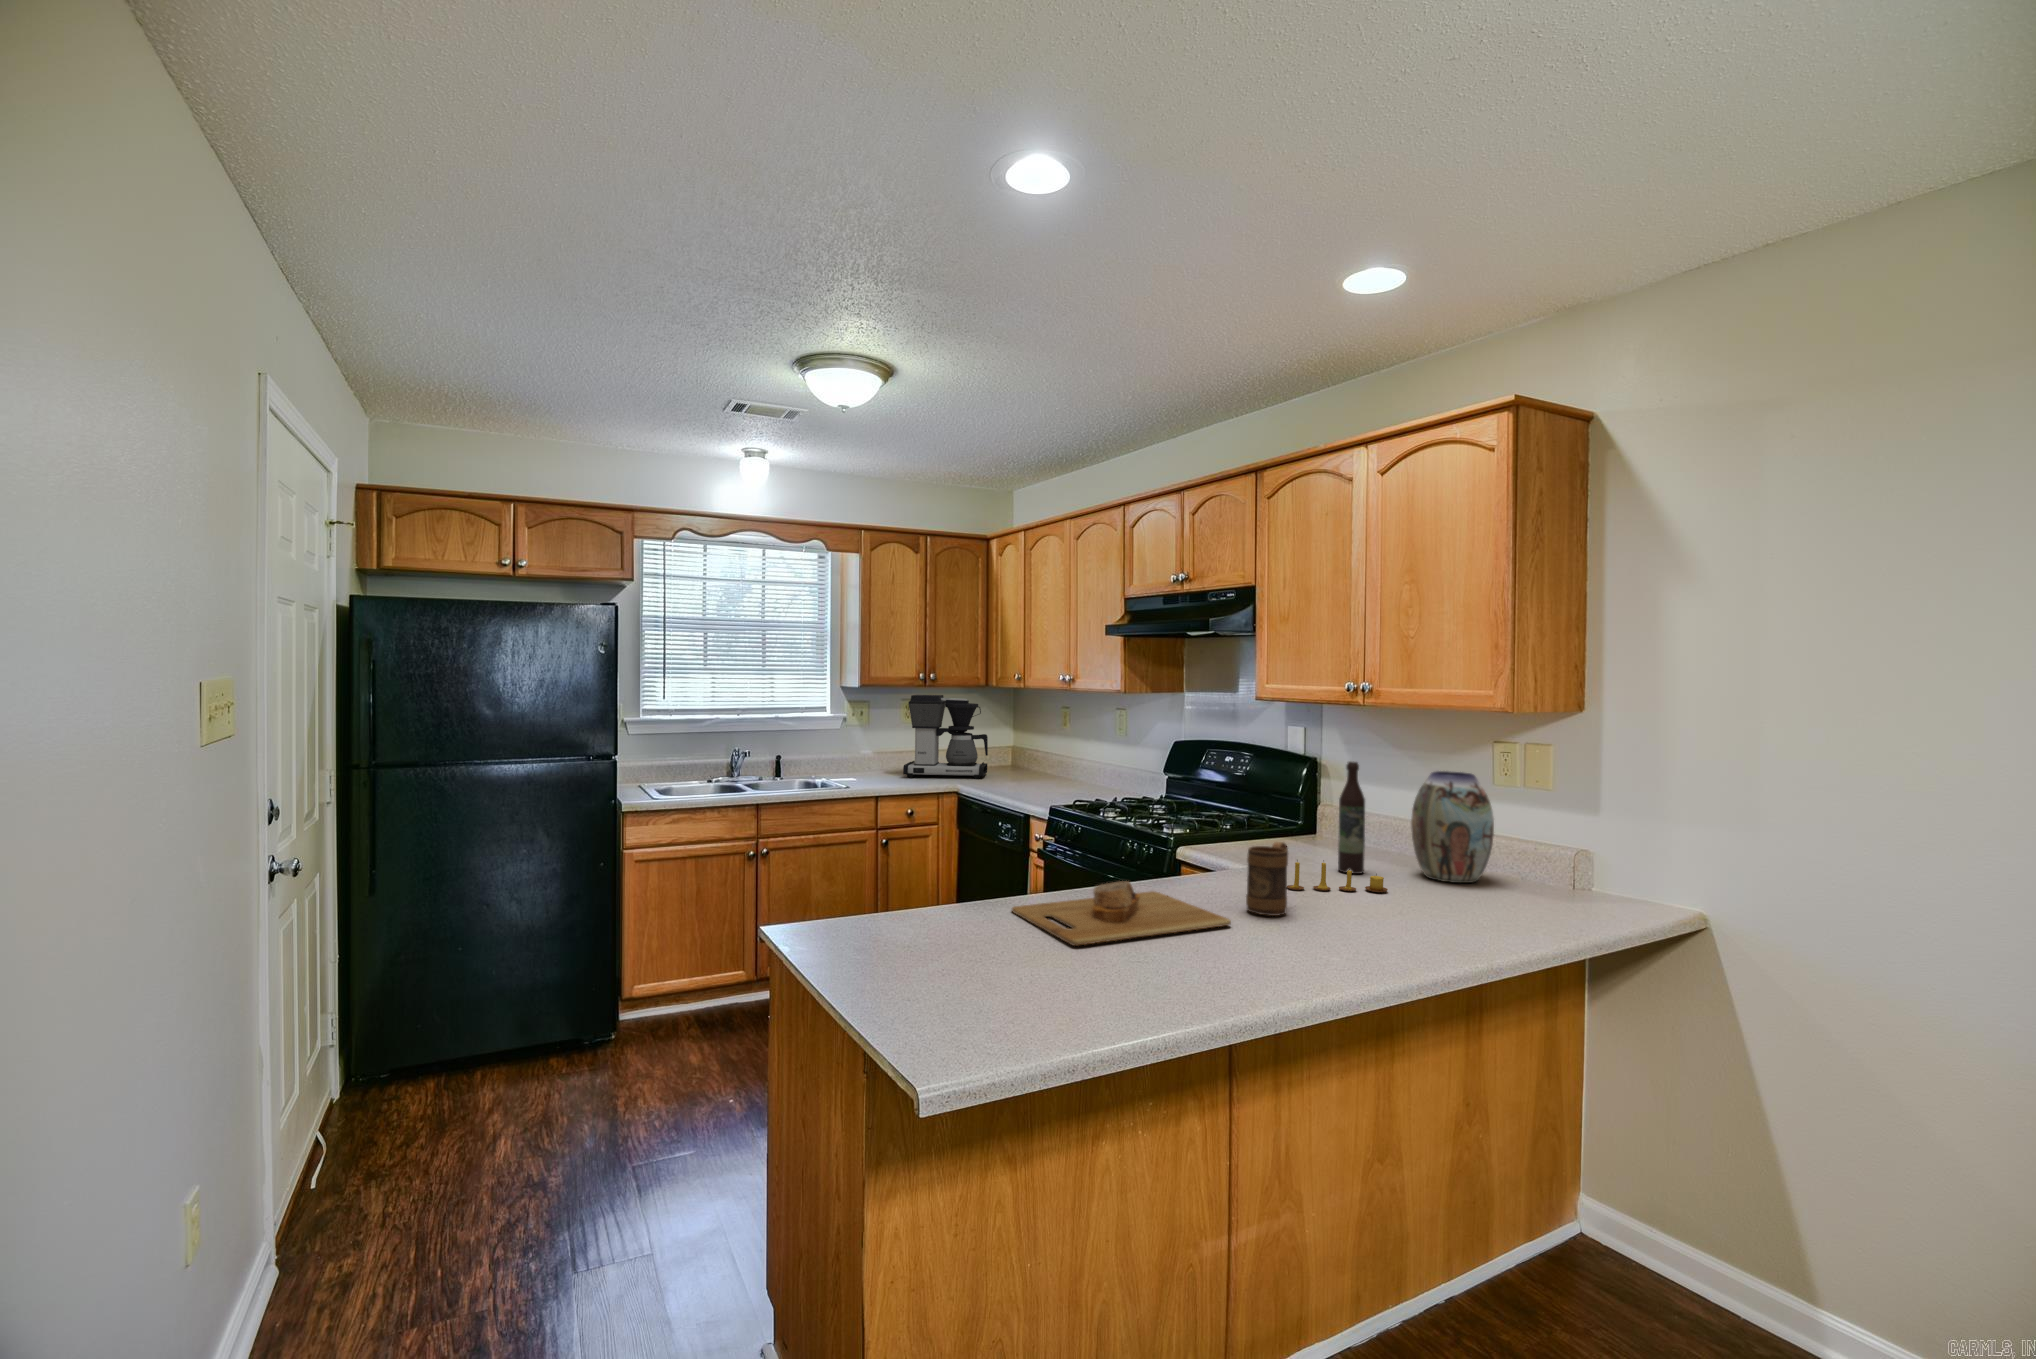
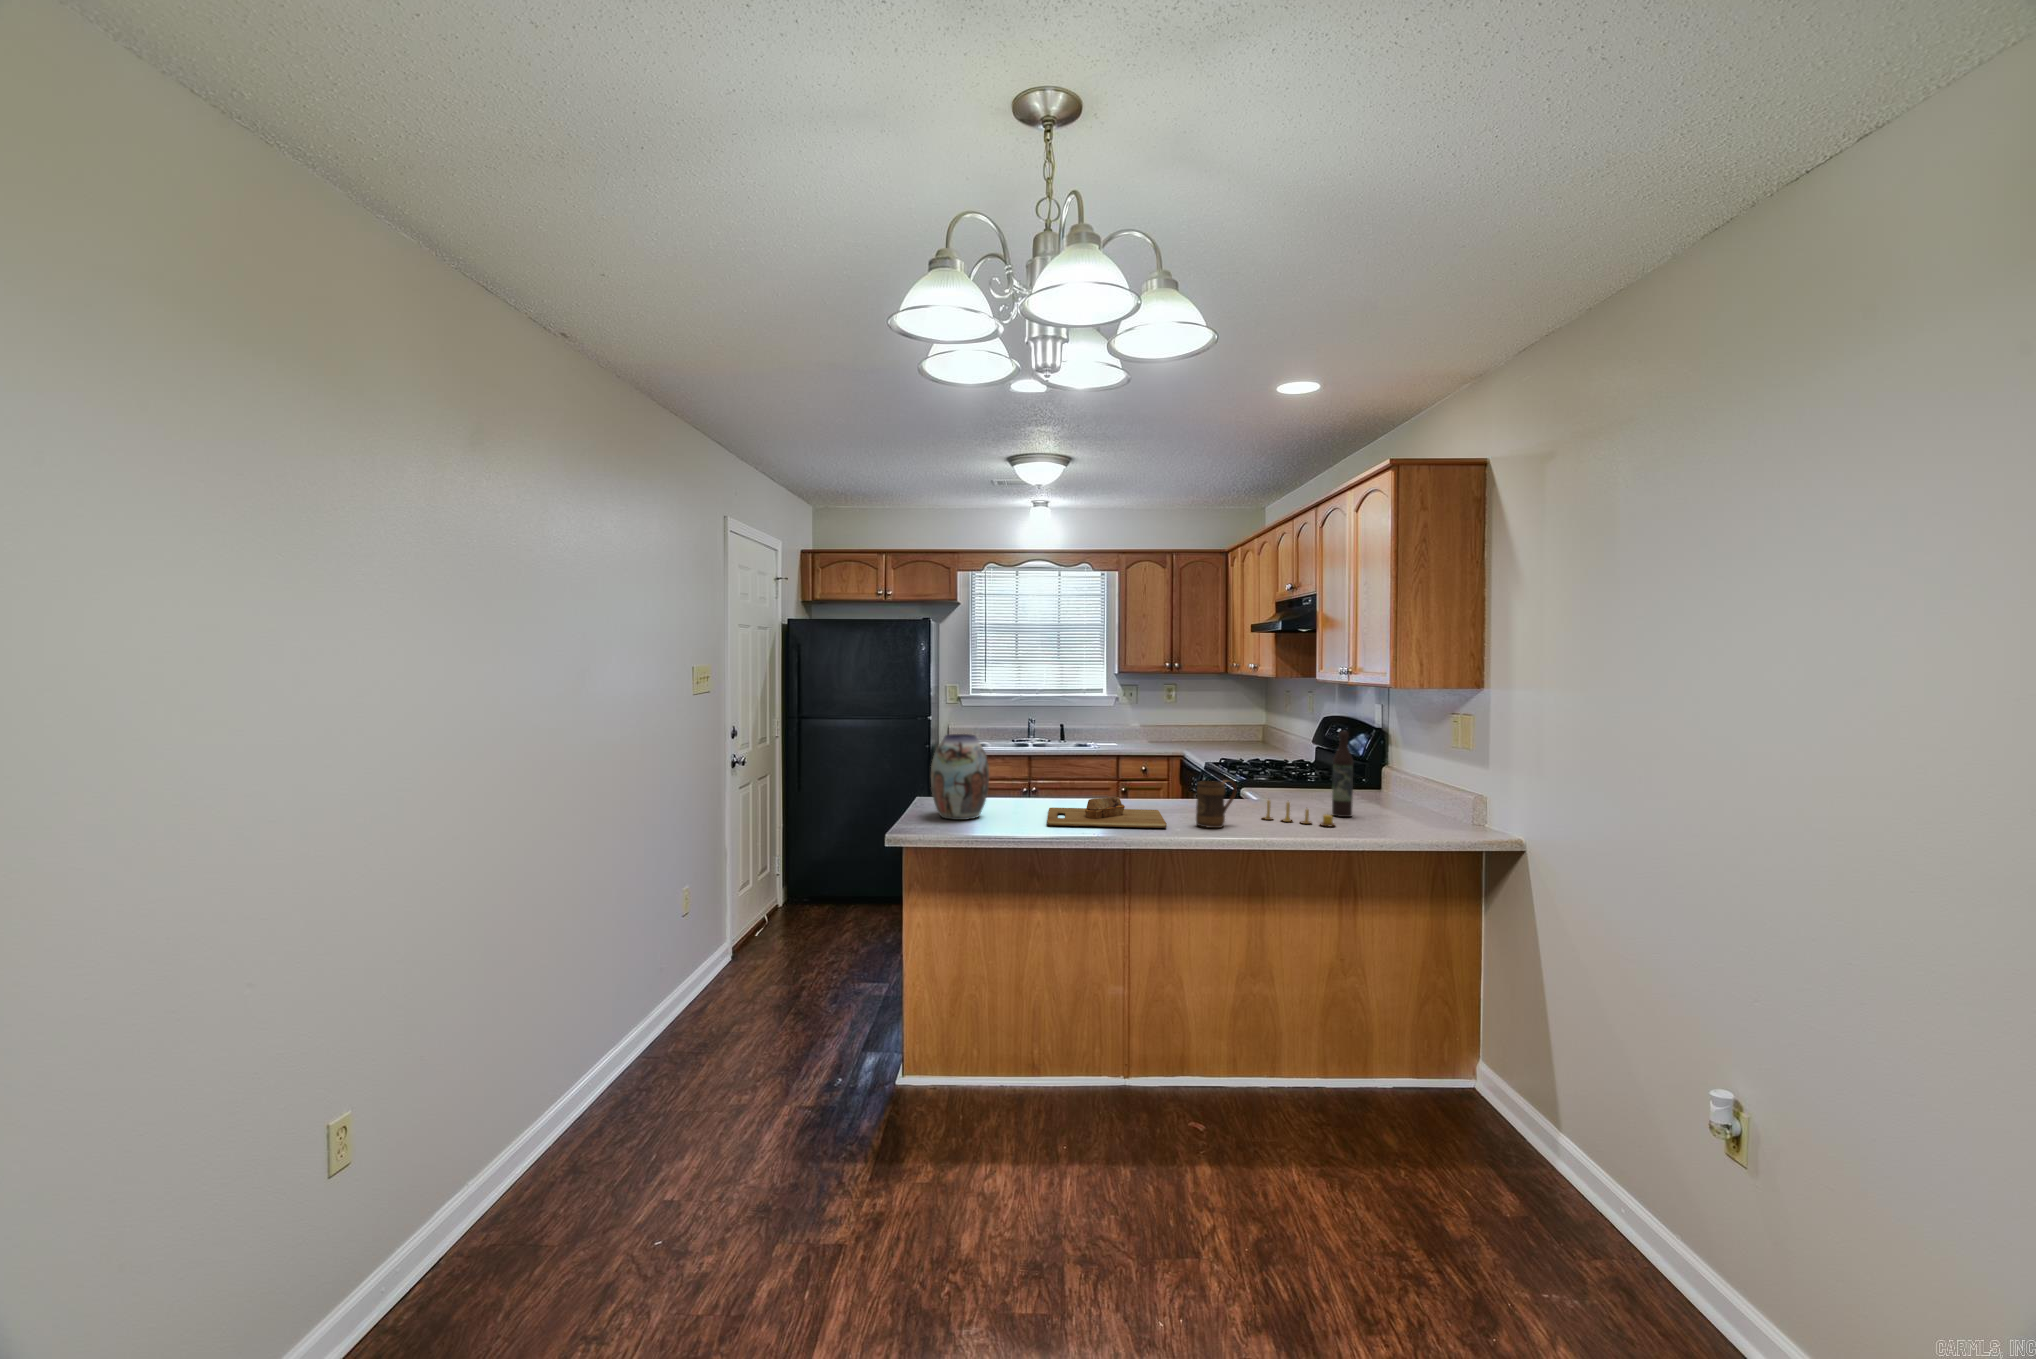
coffee maker: present [903,695,988,779] -> none [1153,680,1225,748]
vase: present [1411,771,1494,883] -> present [931,734,989,820]

